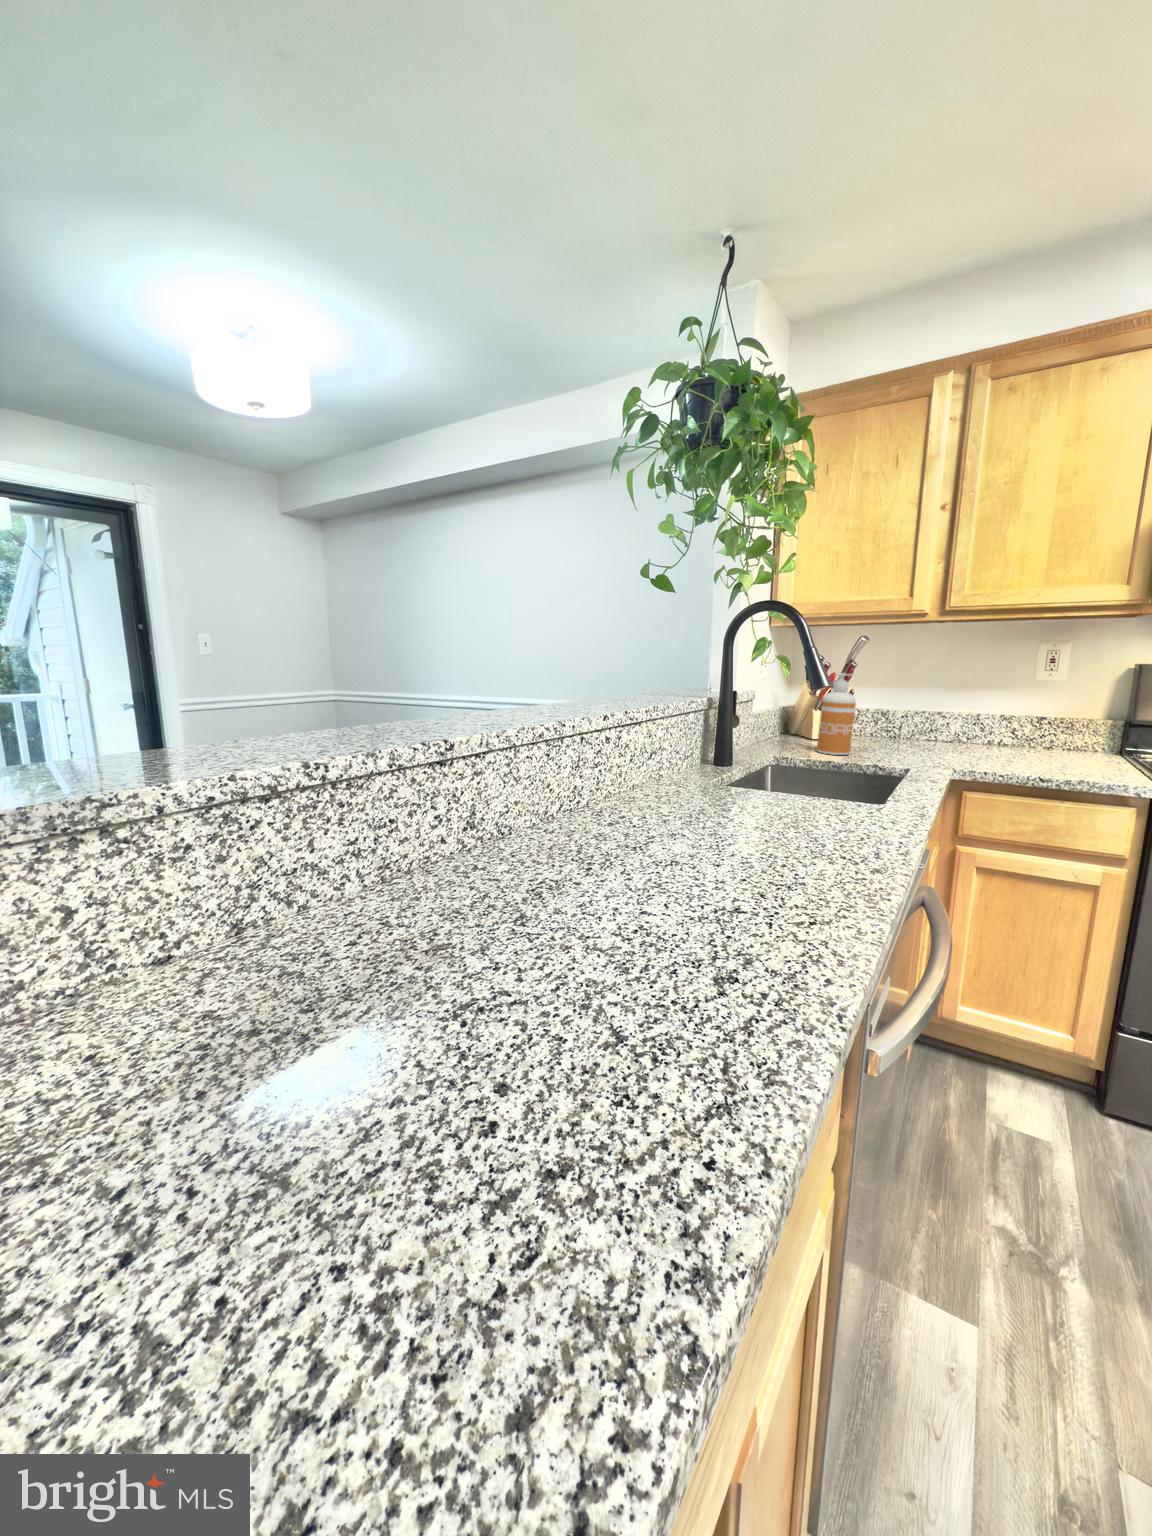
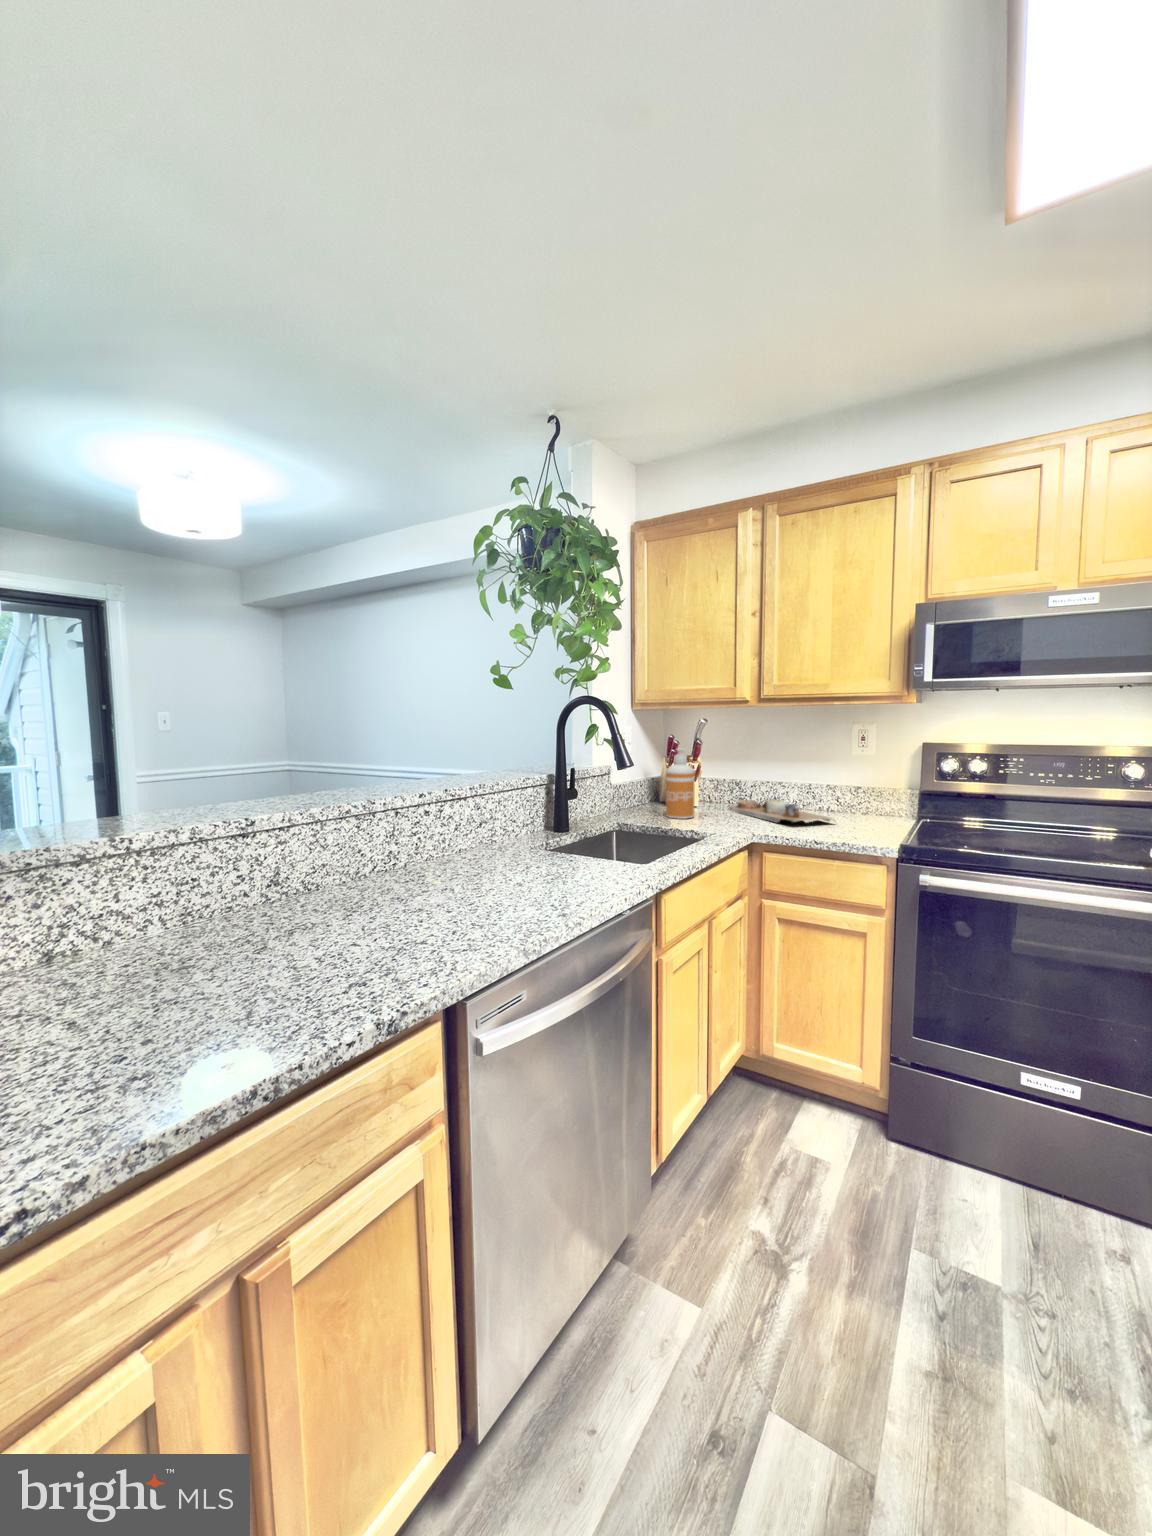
cutting board: none [876,735,1024,767] -> present [729,800,835,823]

